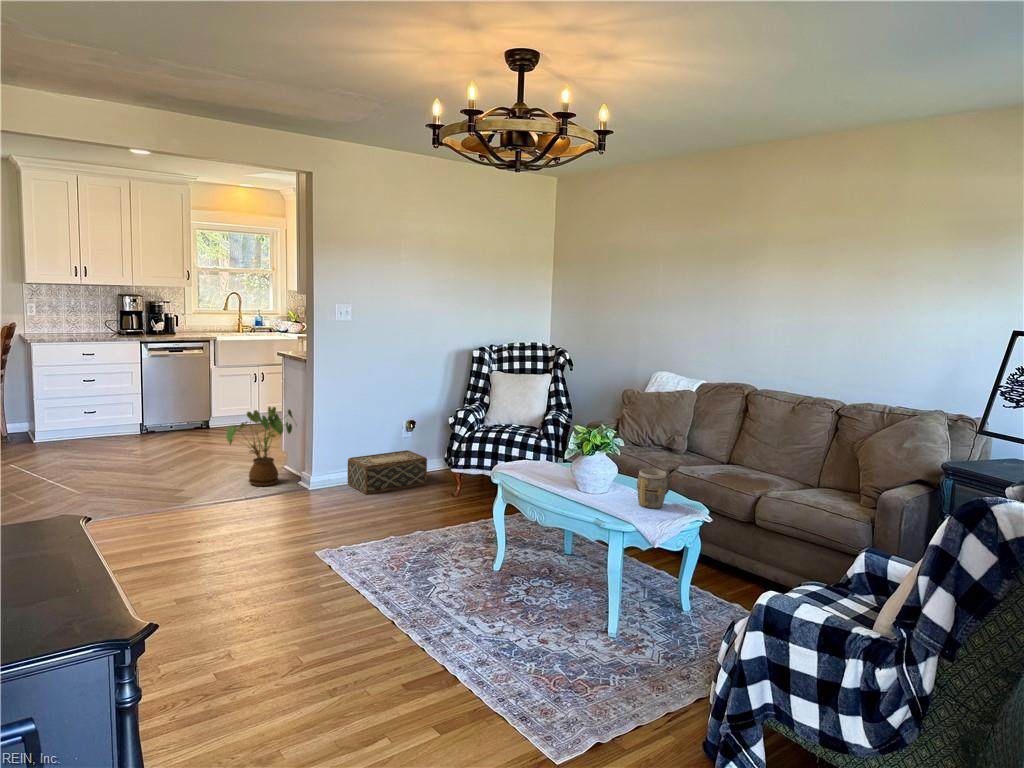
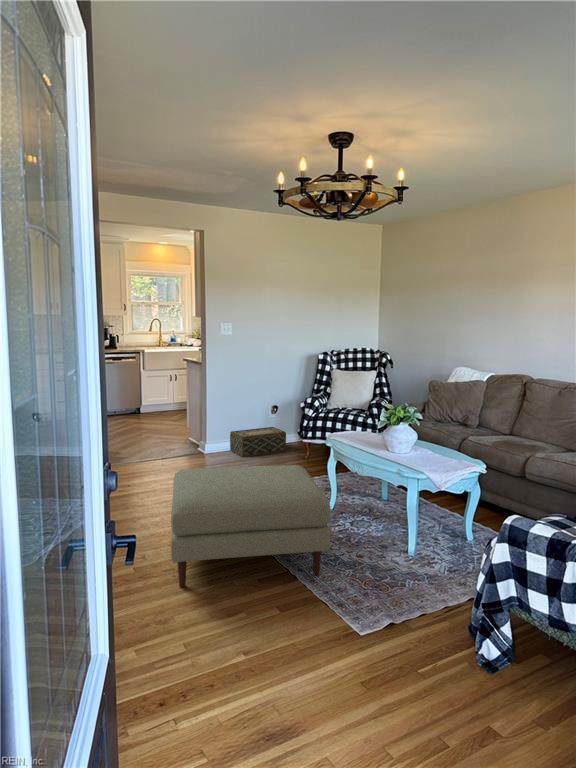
house plant: present [226,407,297,486] -> none [148,395,195,451]
mug: present [637,469,671,509] -> none [430,434,456,463]
ottoman: none [274,514,507,705] -> present [171,465,331,587]

